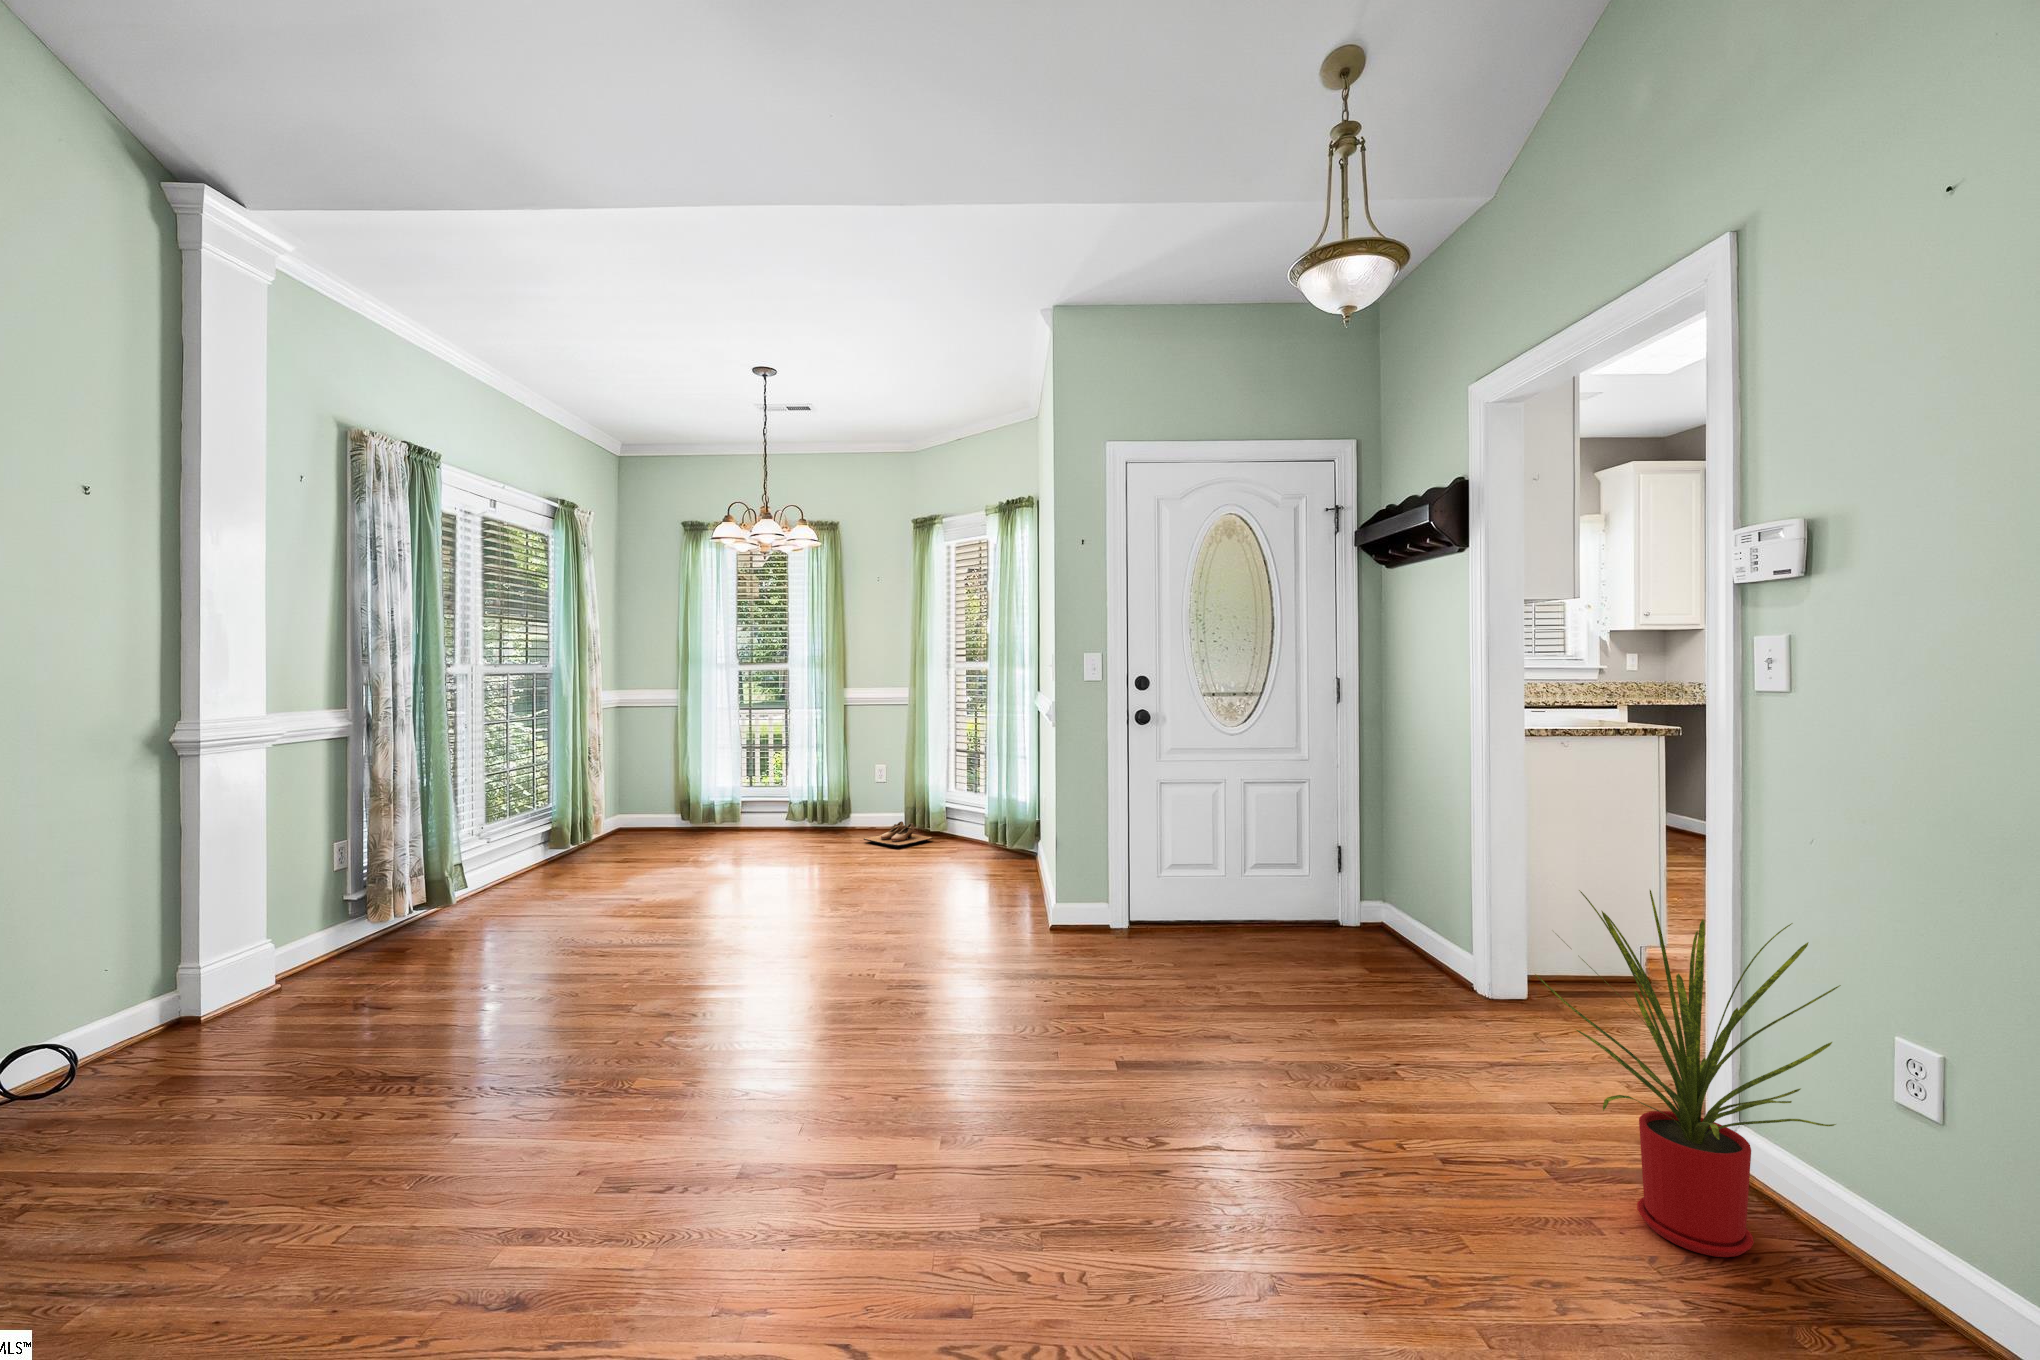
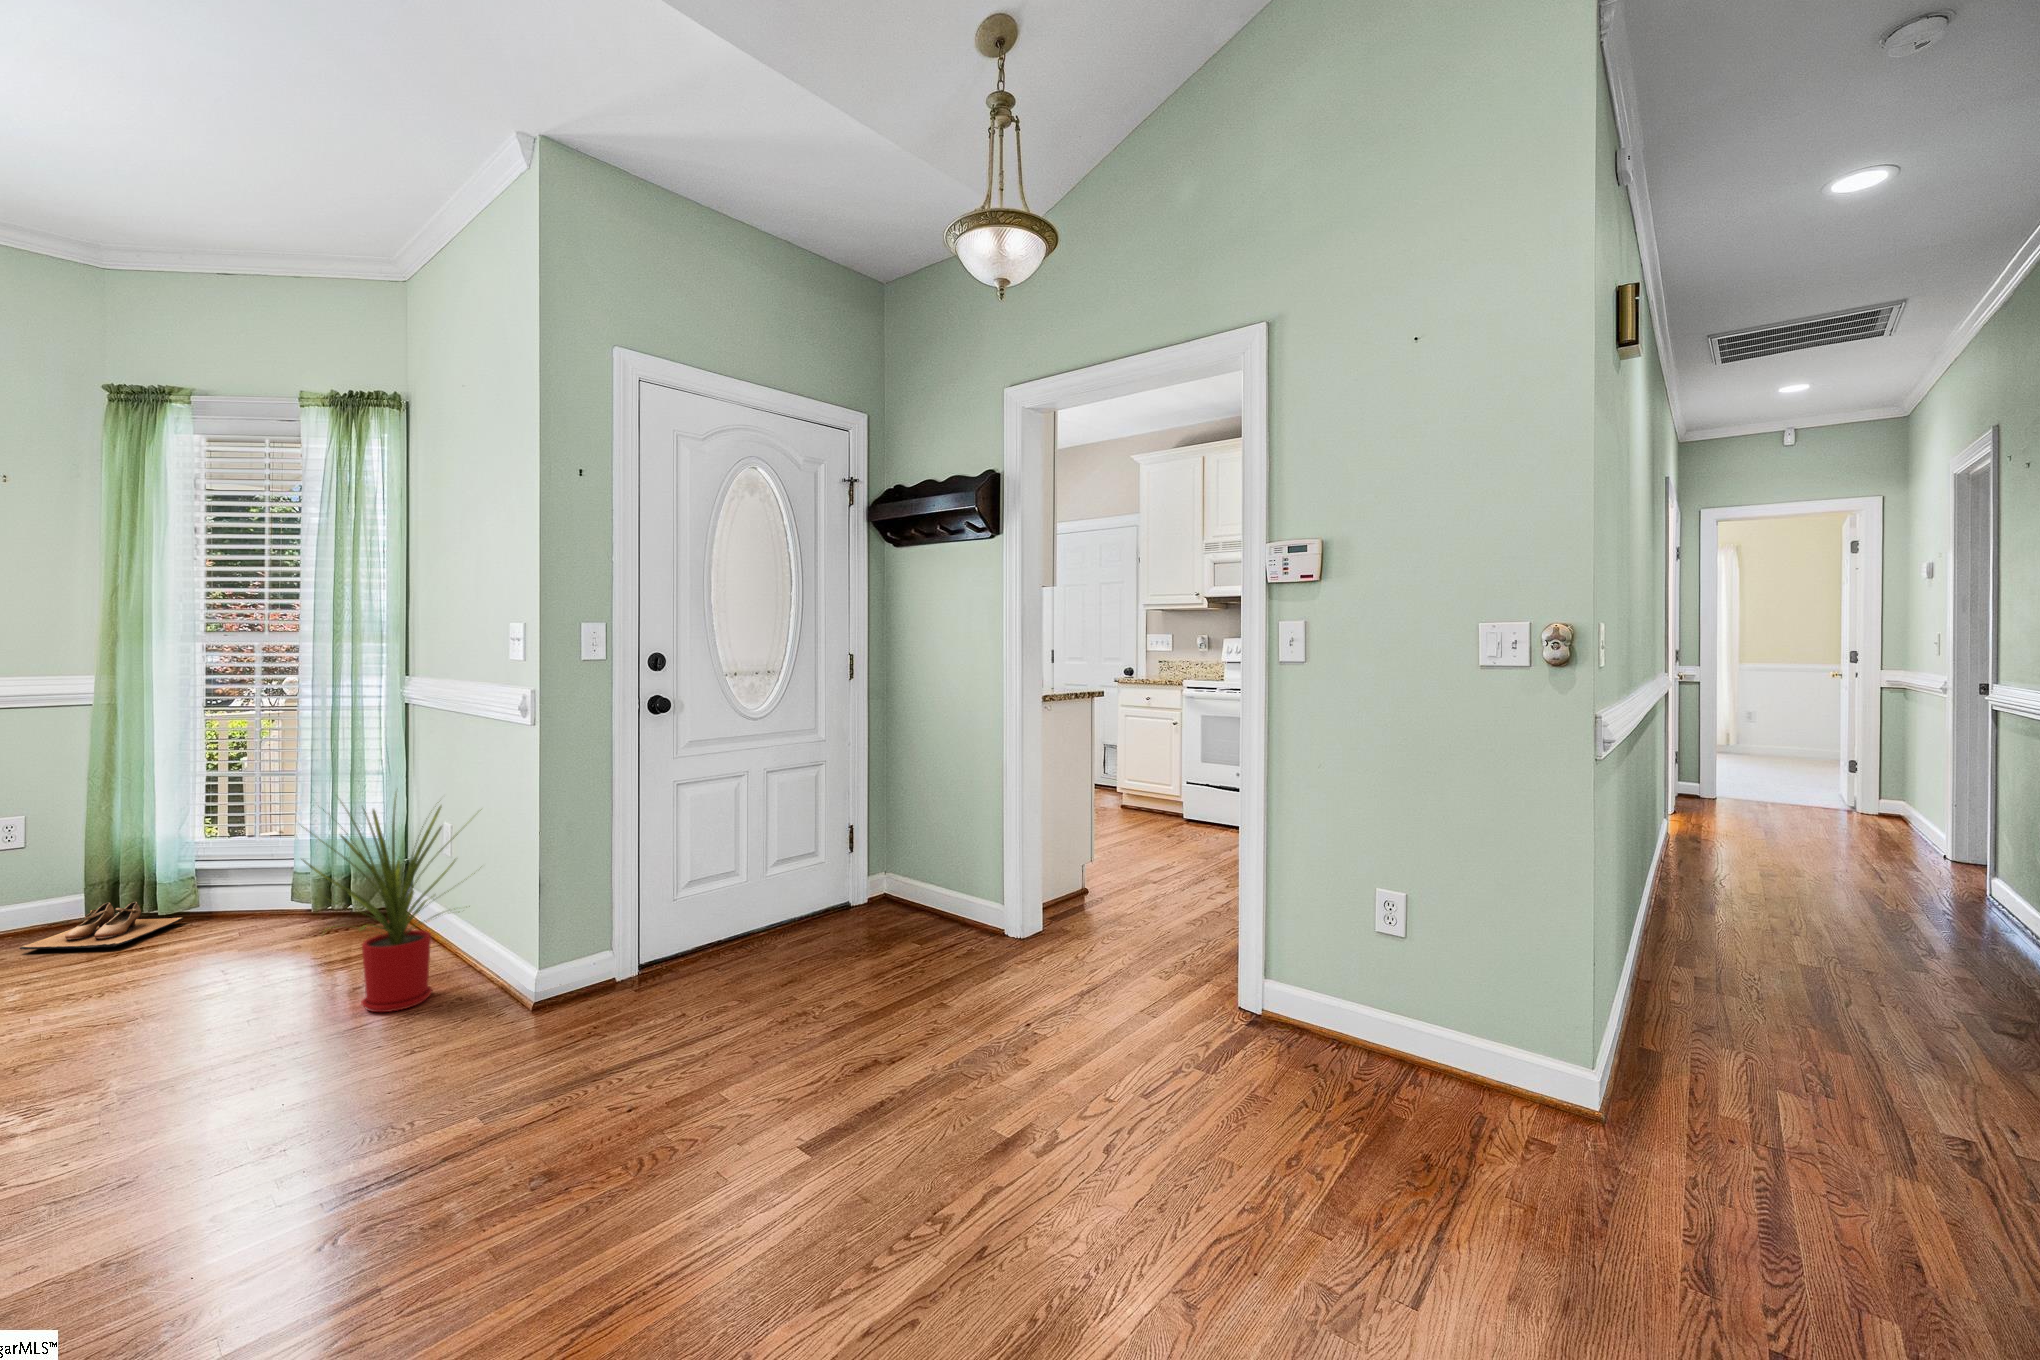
house plant: present [1535,890,1841,1257] -> present [301,796,458,1012]

